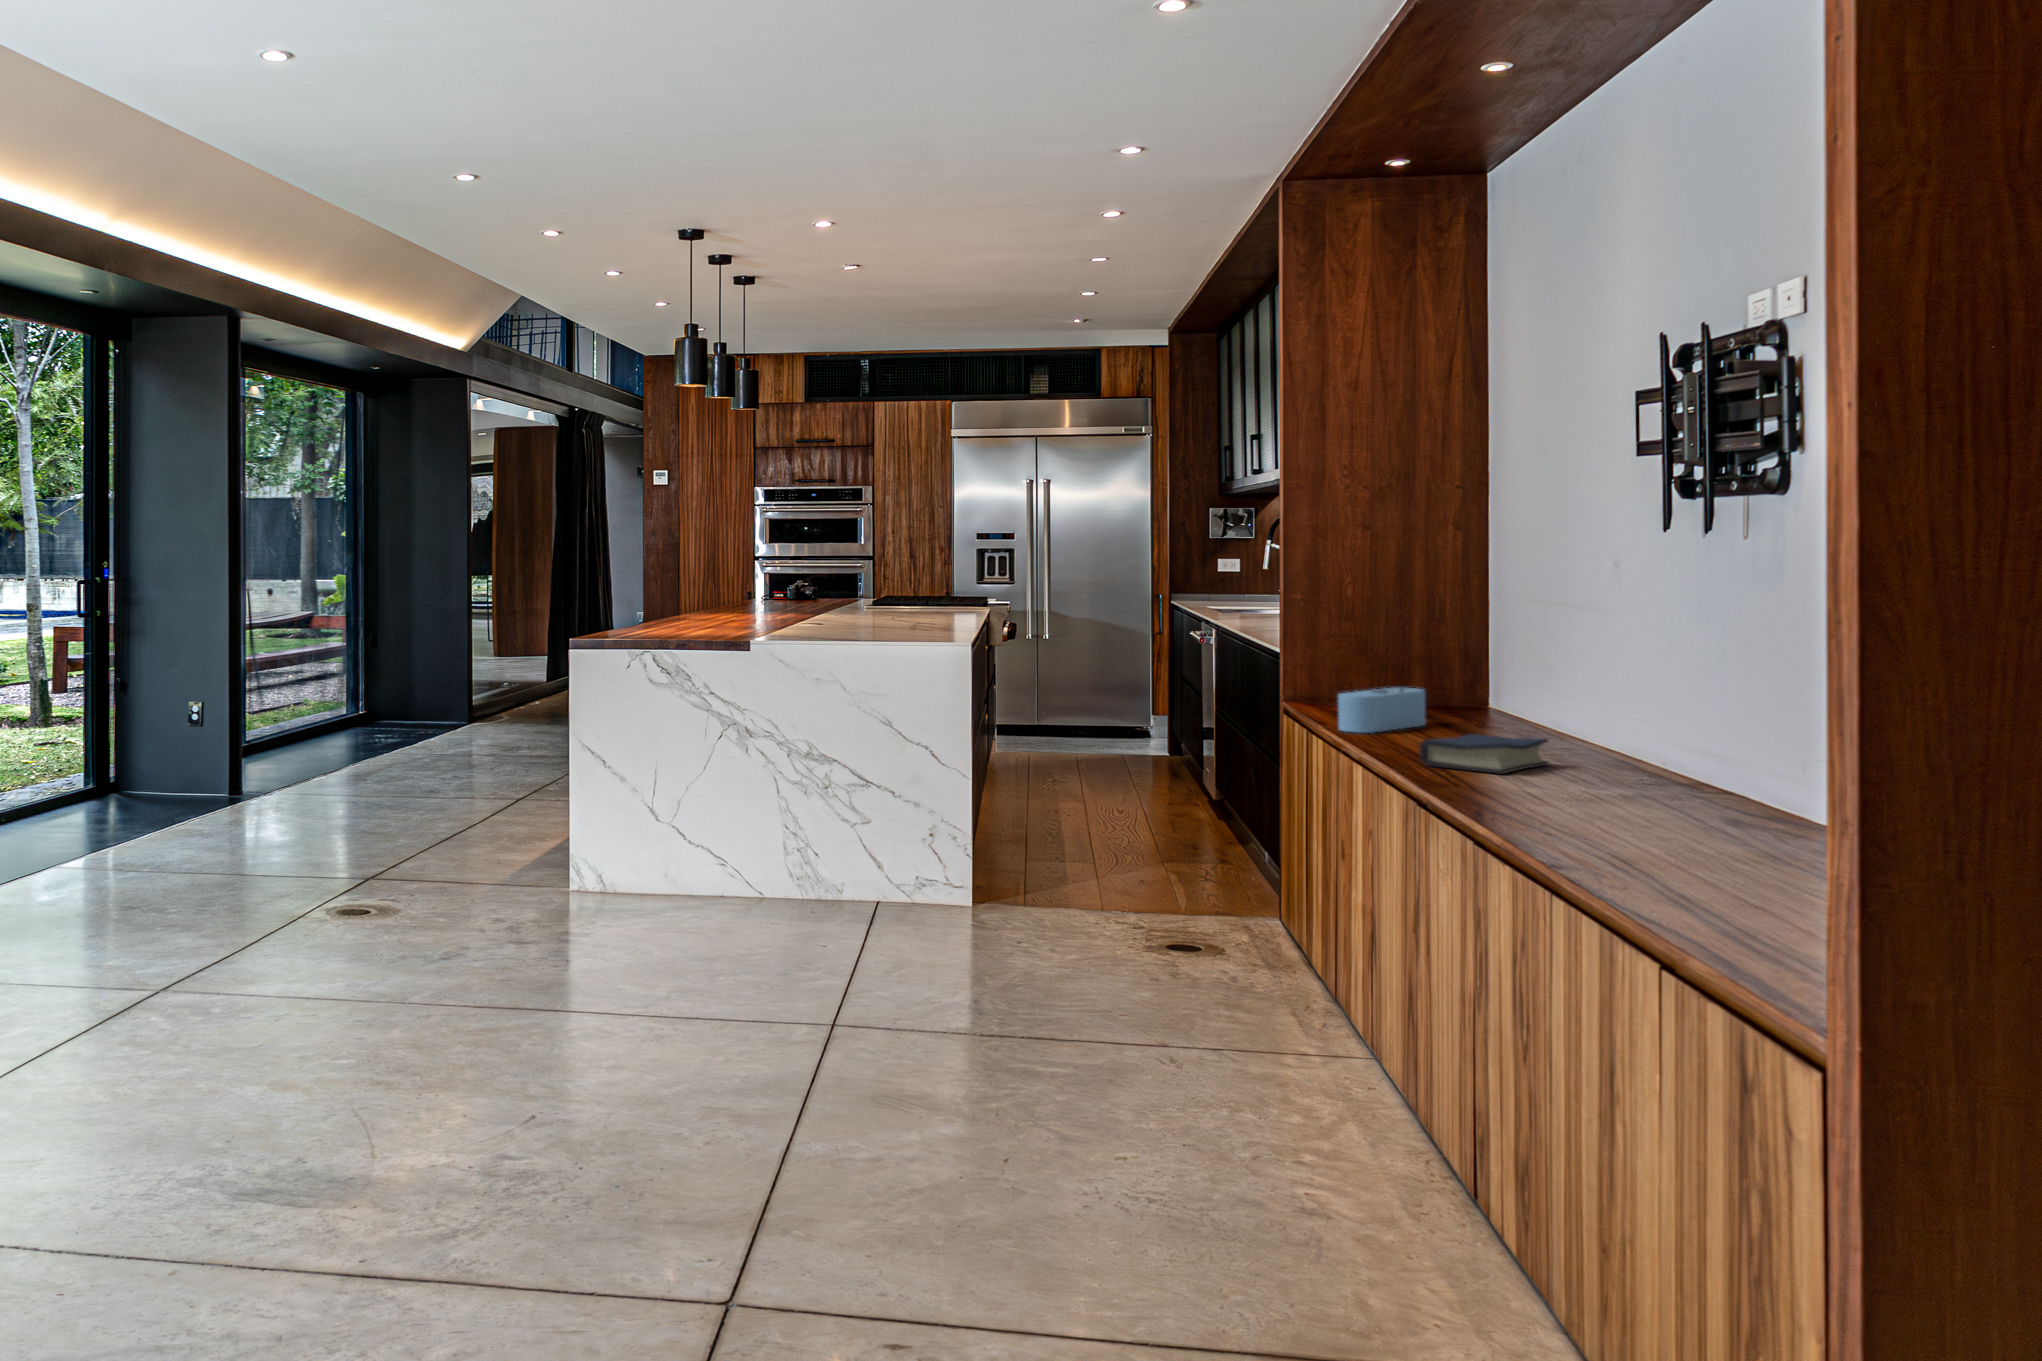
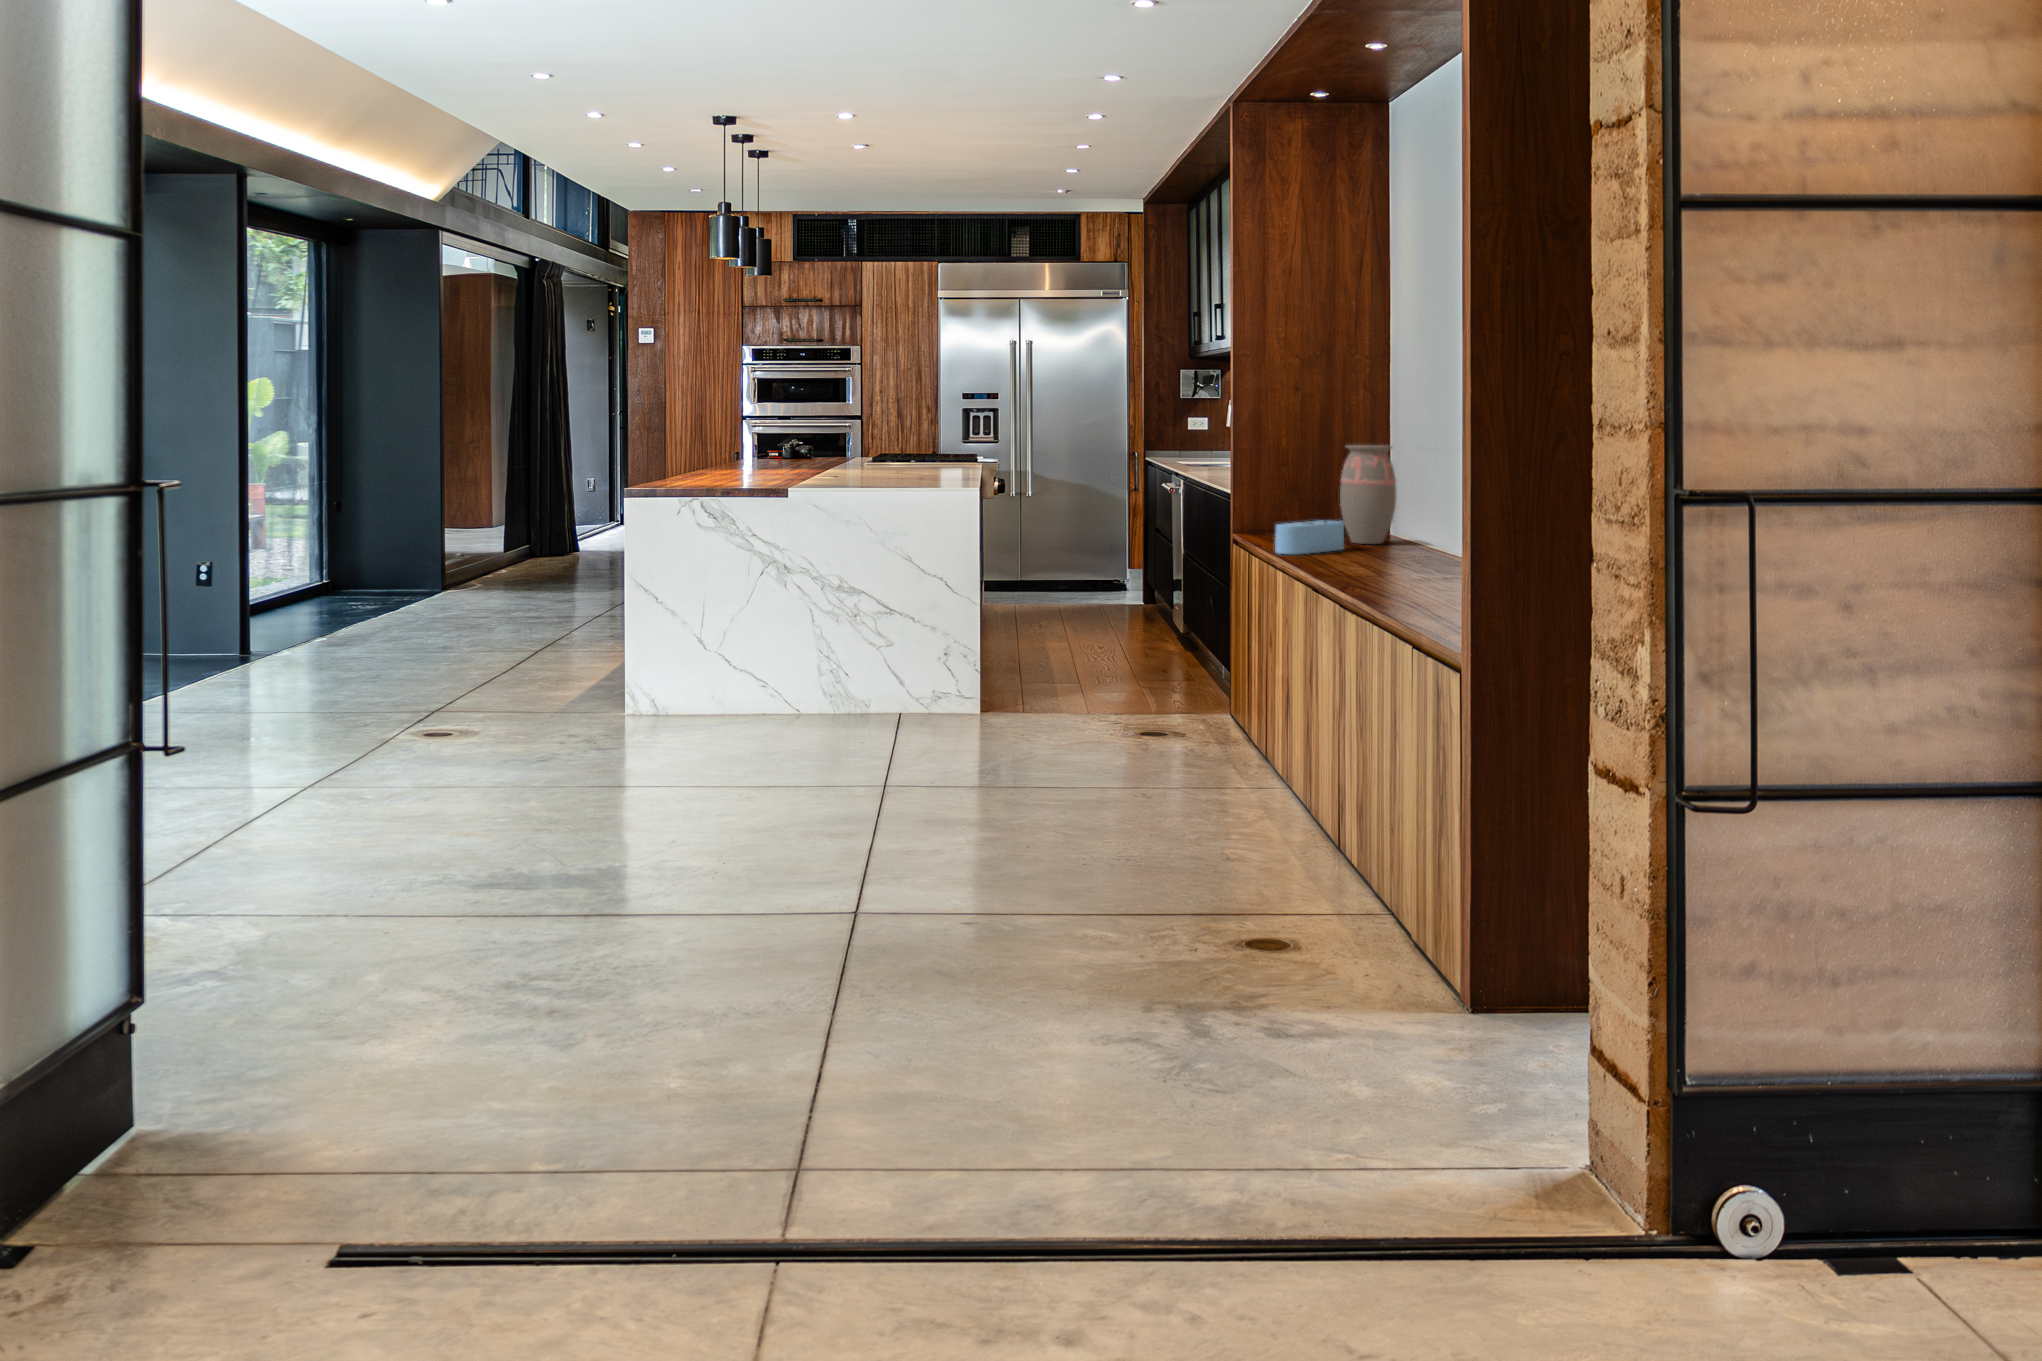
decorative vase: none [1416,592,1488,717] -> present [1340,445,1396,544]
hardback book: present [1420,734,1548,774] -> none [1329,551,1424,577]

